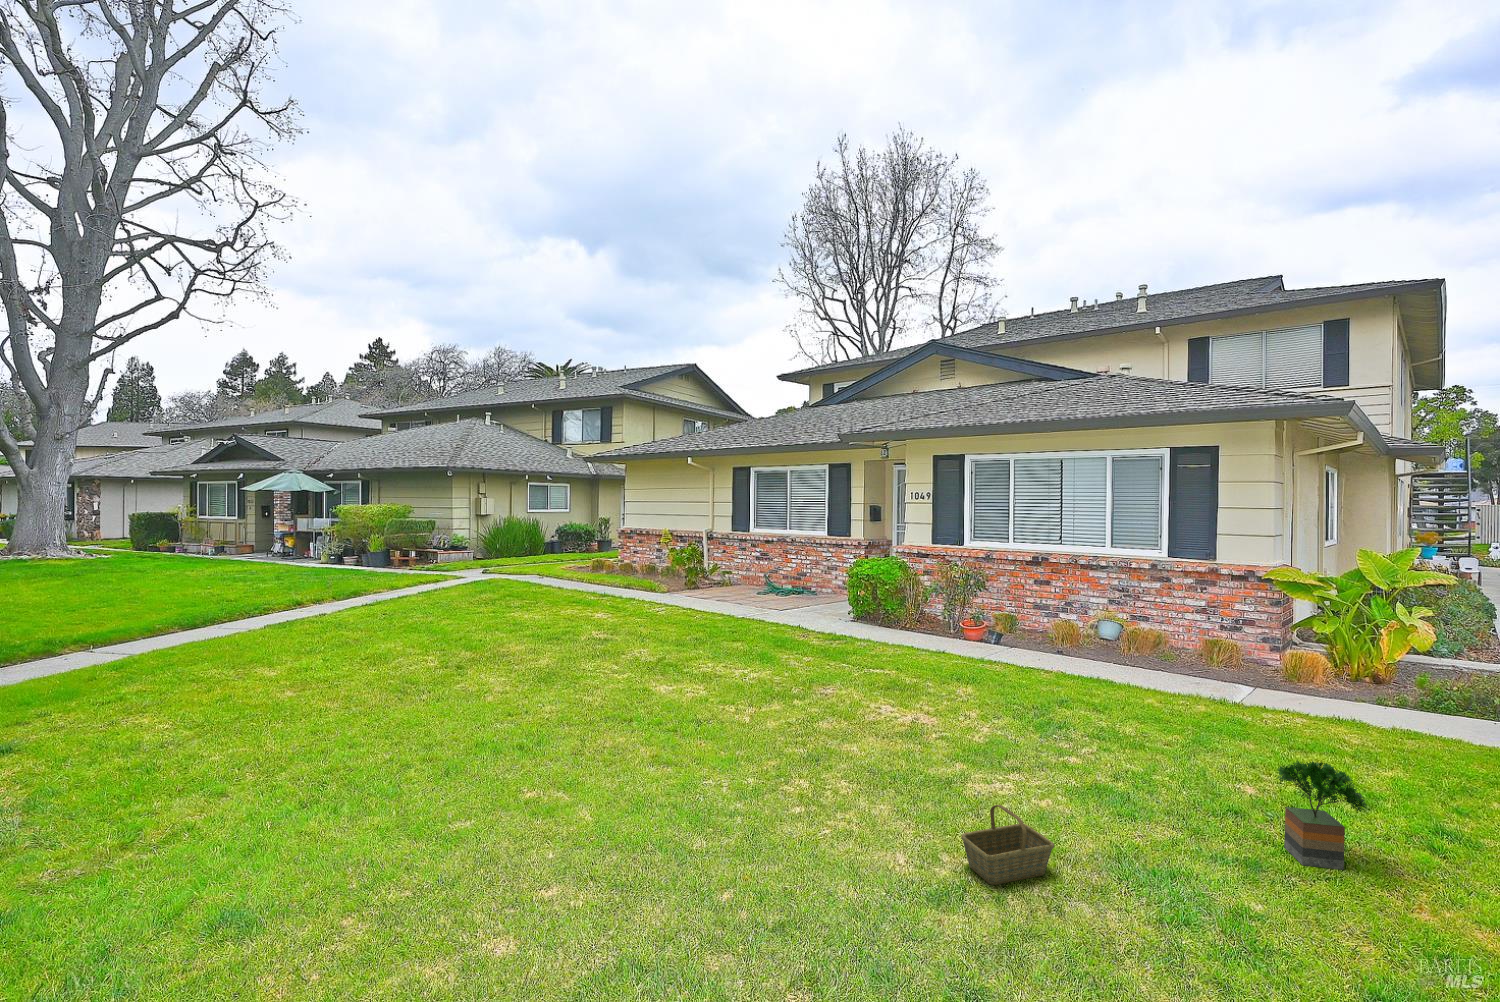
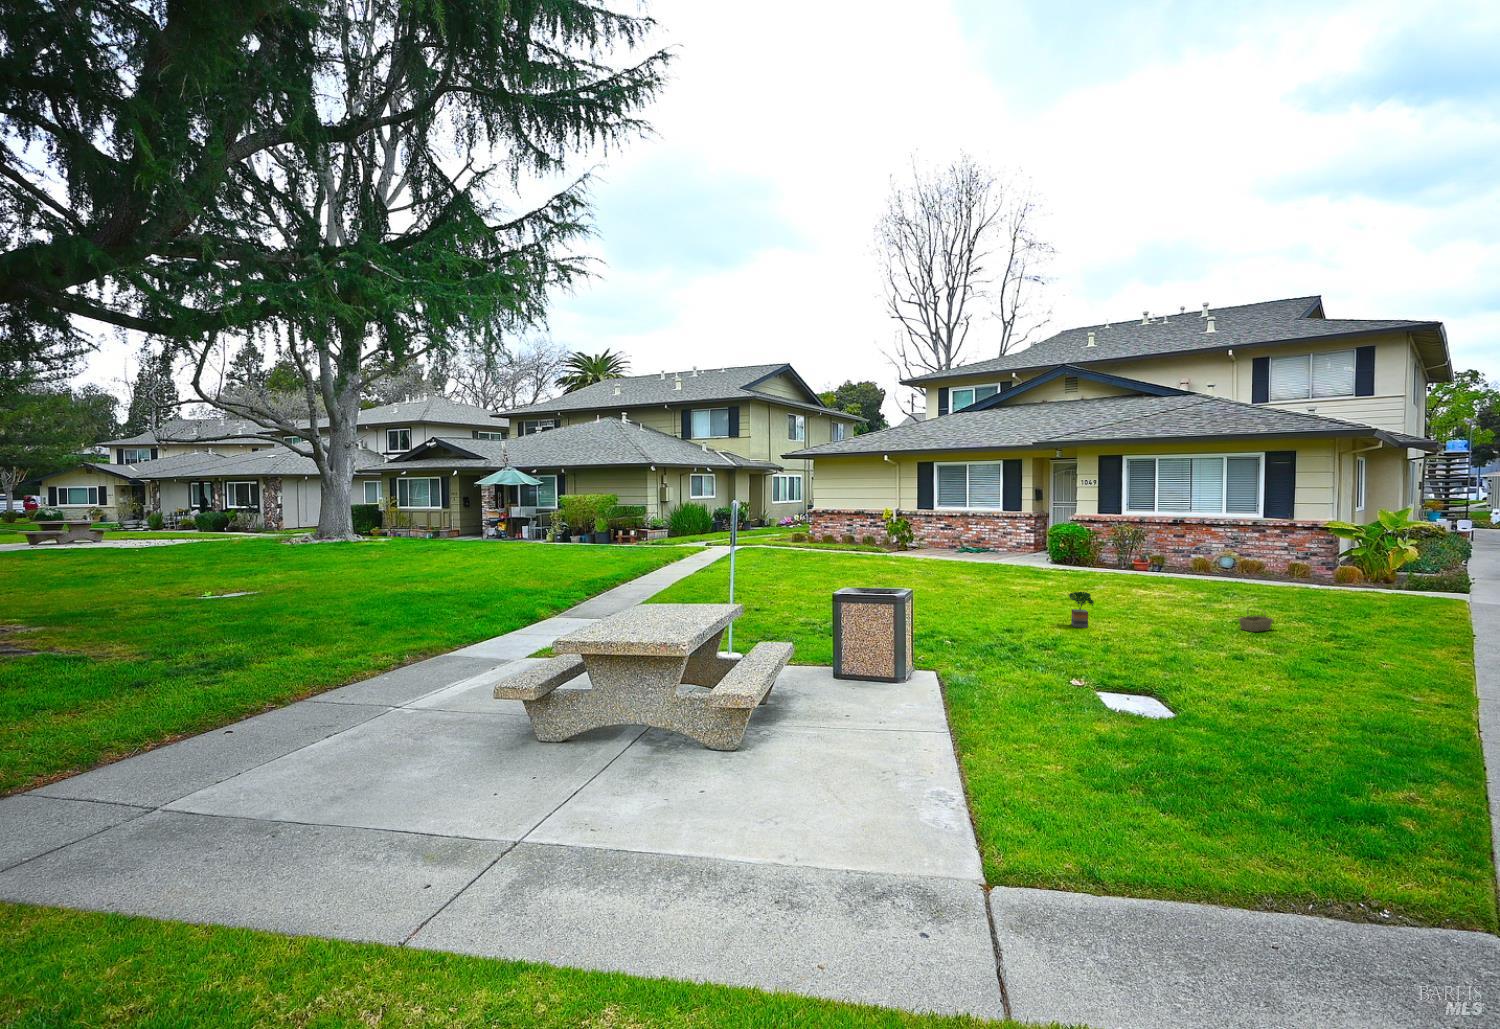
potted tree: present [1278,760,1366,870] -> present [1069,592,1094,628]

